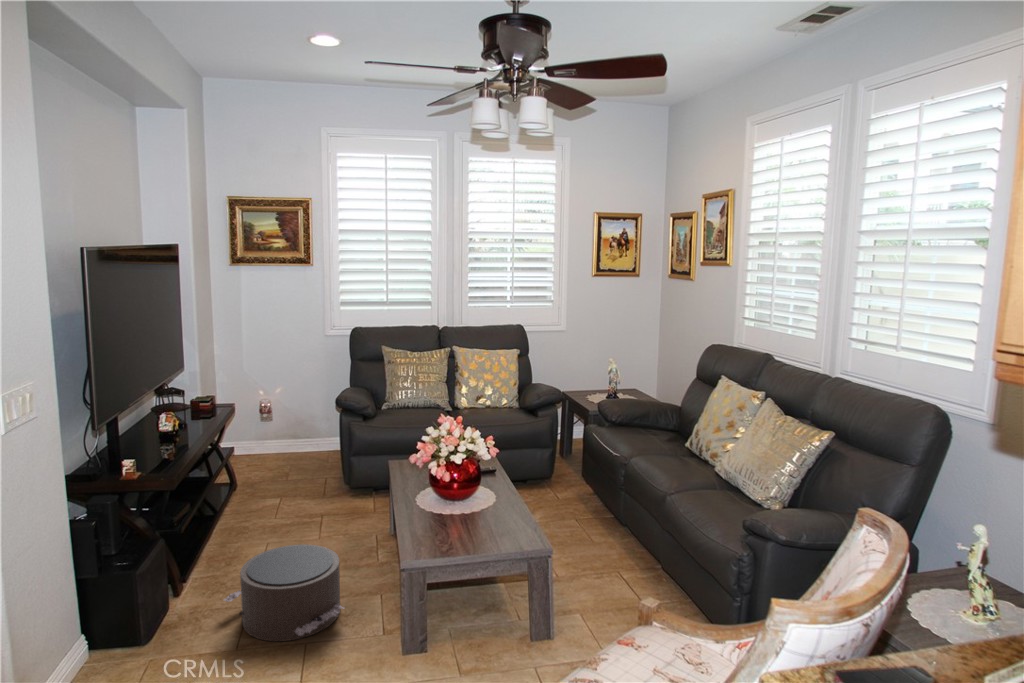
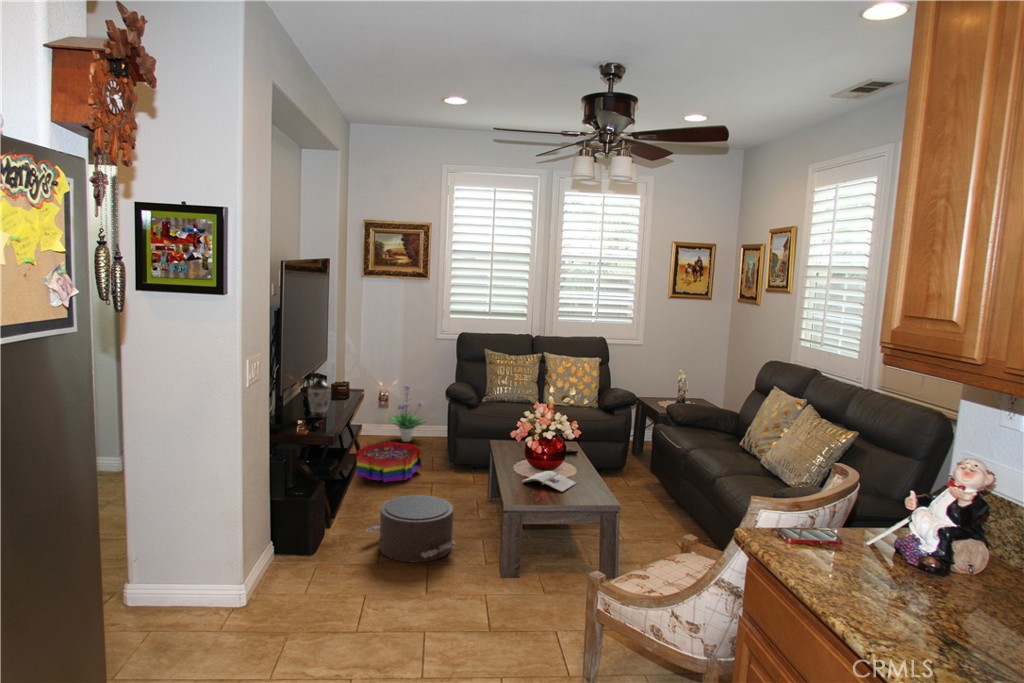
potted plant: none [266,392,319,461] -> present [386,385,425,442]
decorative vase: none [142,400,174,452] -> present [308,378,331,418]
storage bin: none [223,466,309,521] -> present [356,442,422,482]
magazine: none [426,504,496,534] -> present [523,471,576,492]

